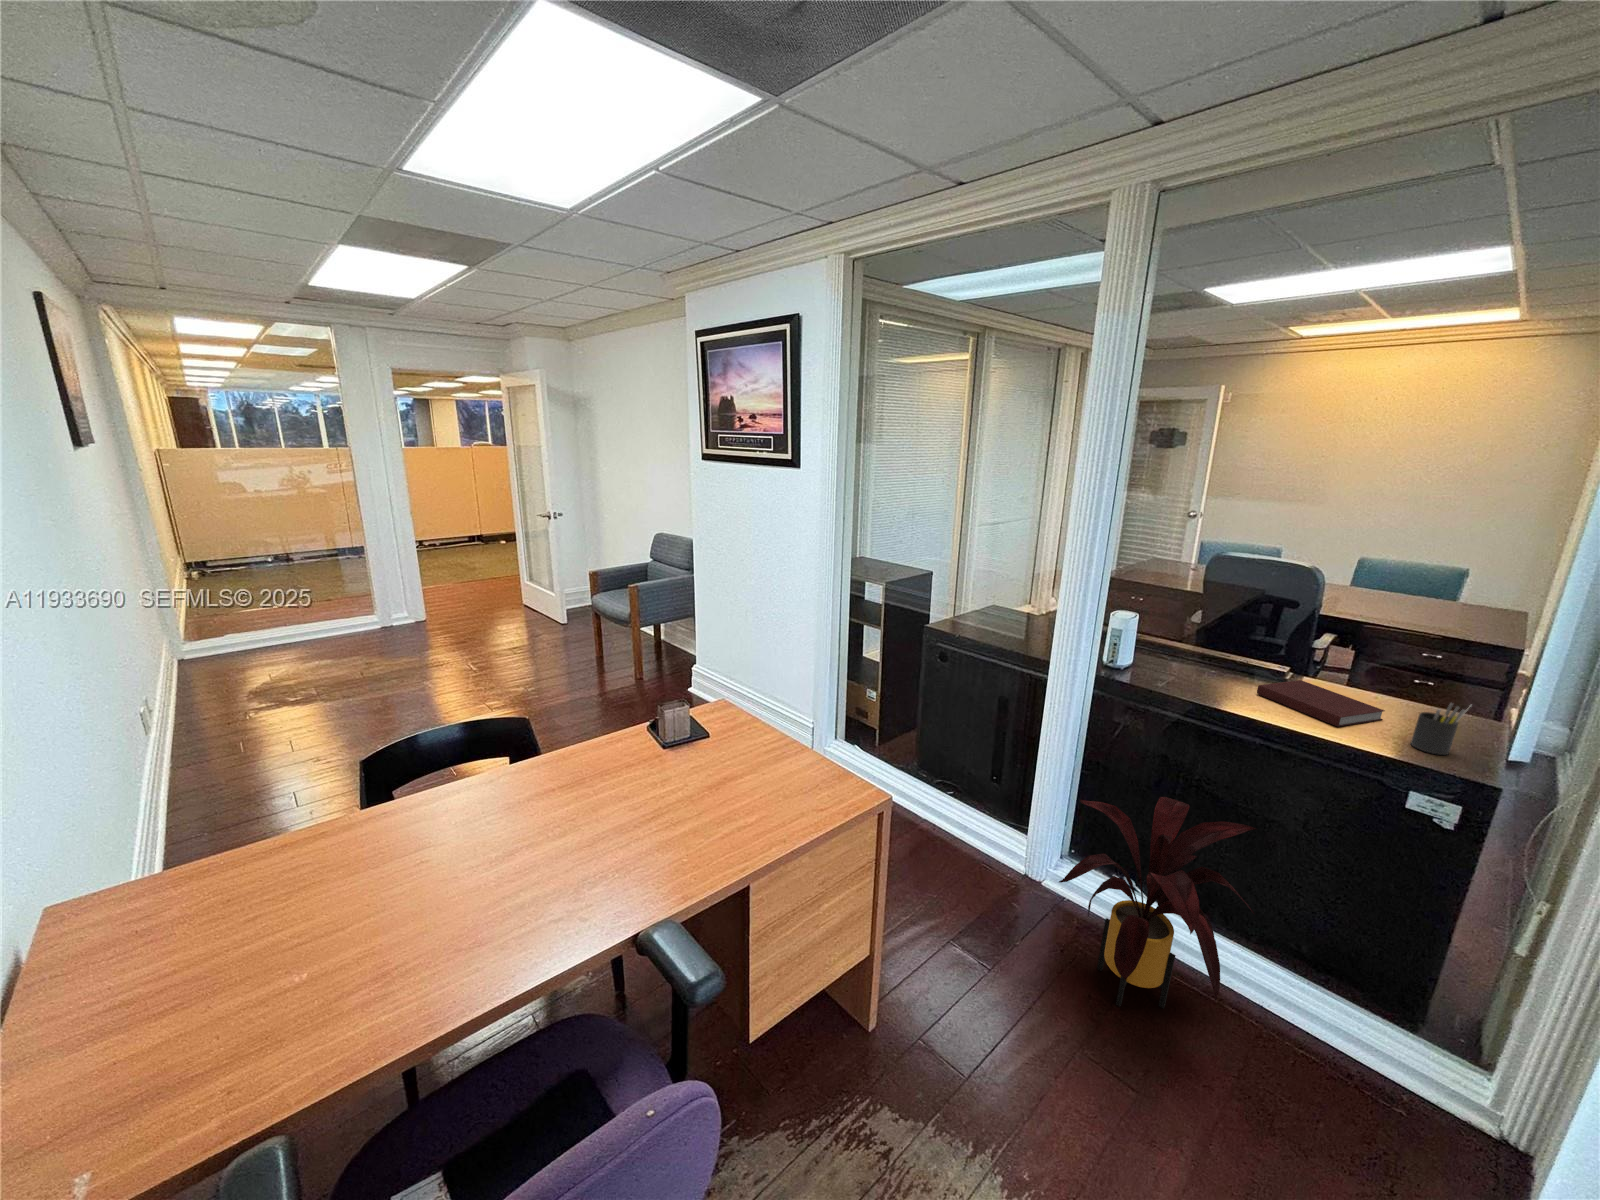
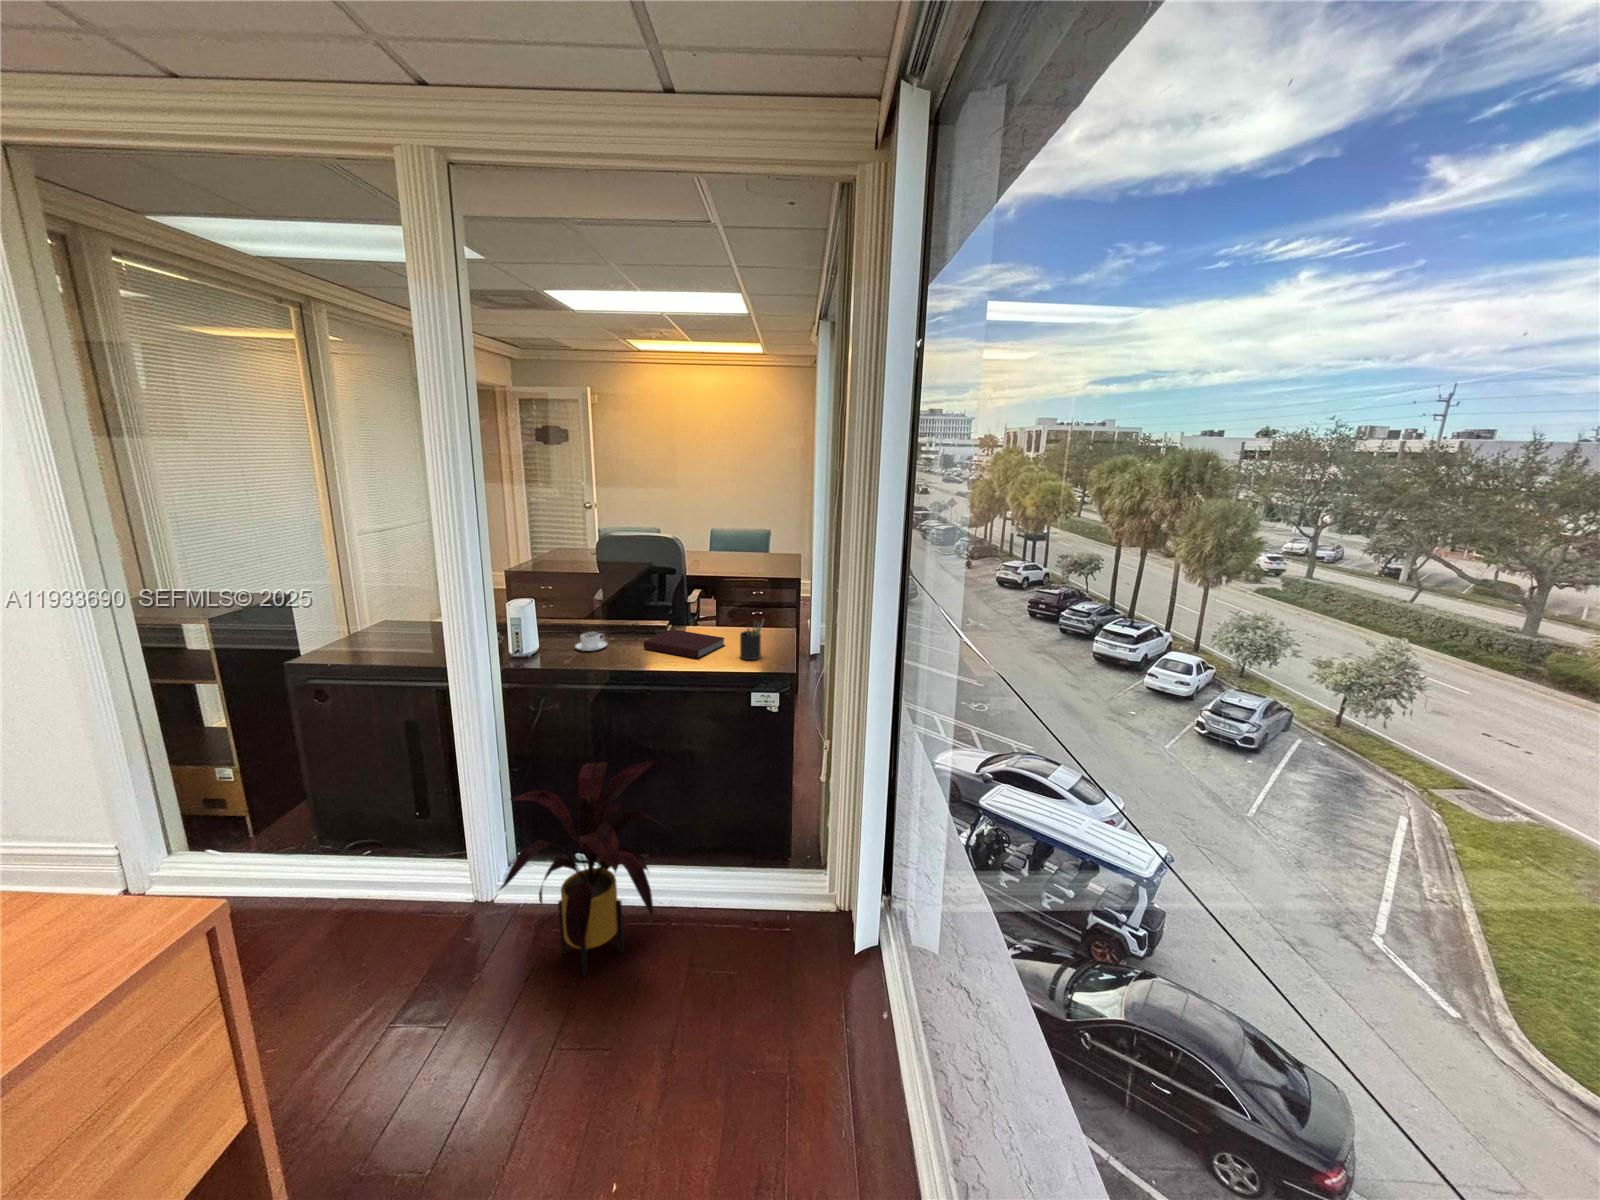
coffee cup: none [1170,658,1209,680] -> present [575,632,607,651]

